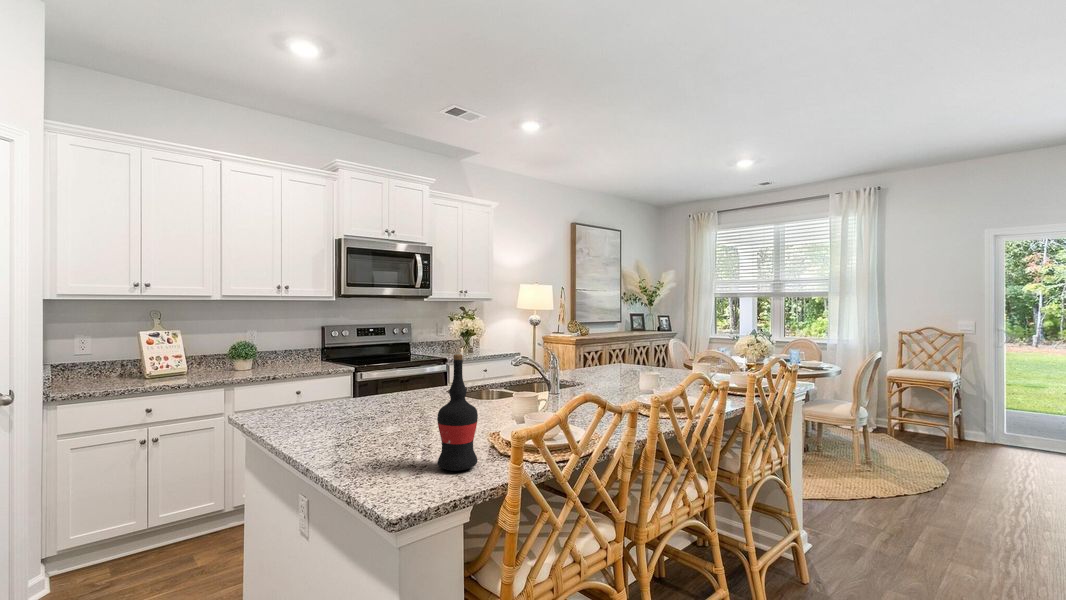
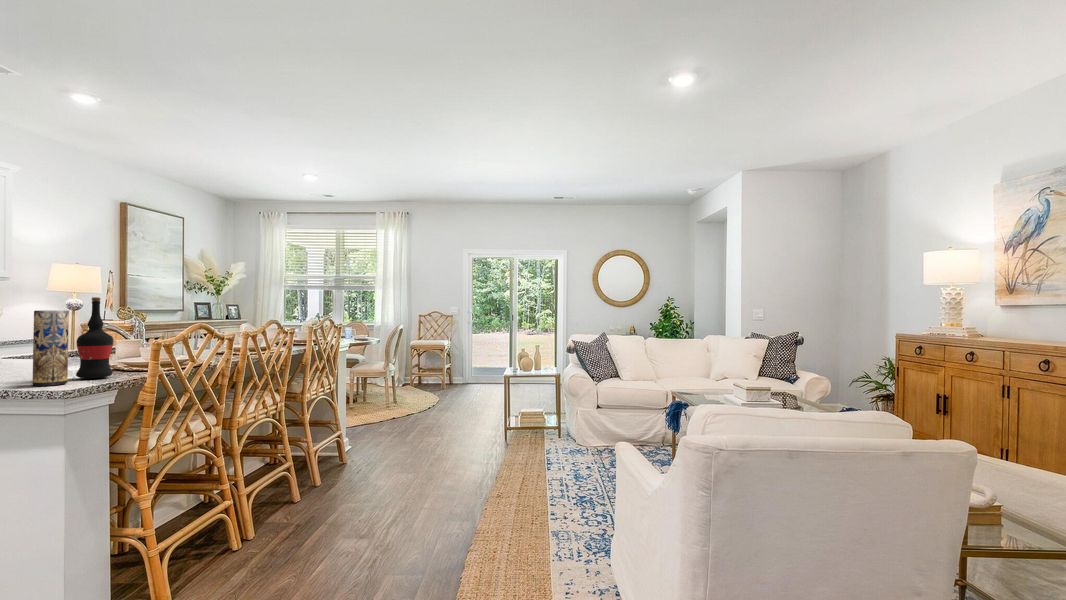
vase: none [379,376,417,488] -> present [32,310,69,386]

